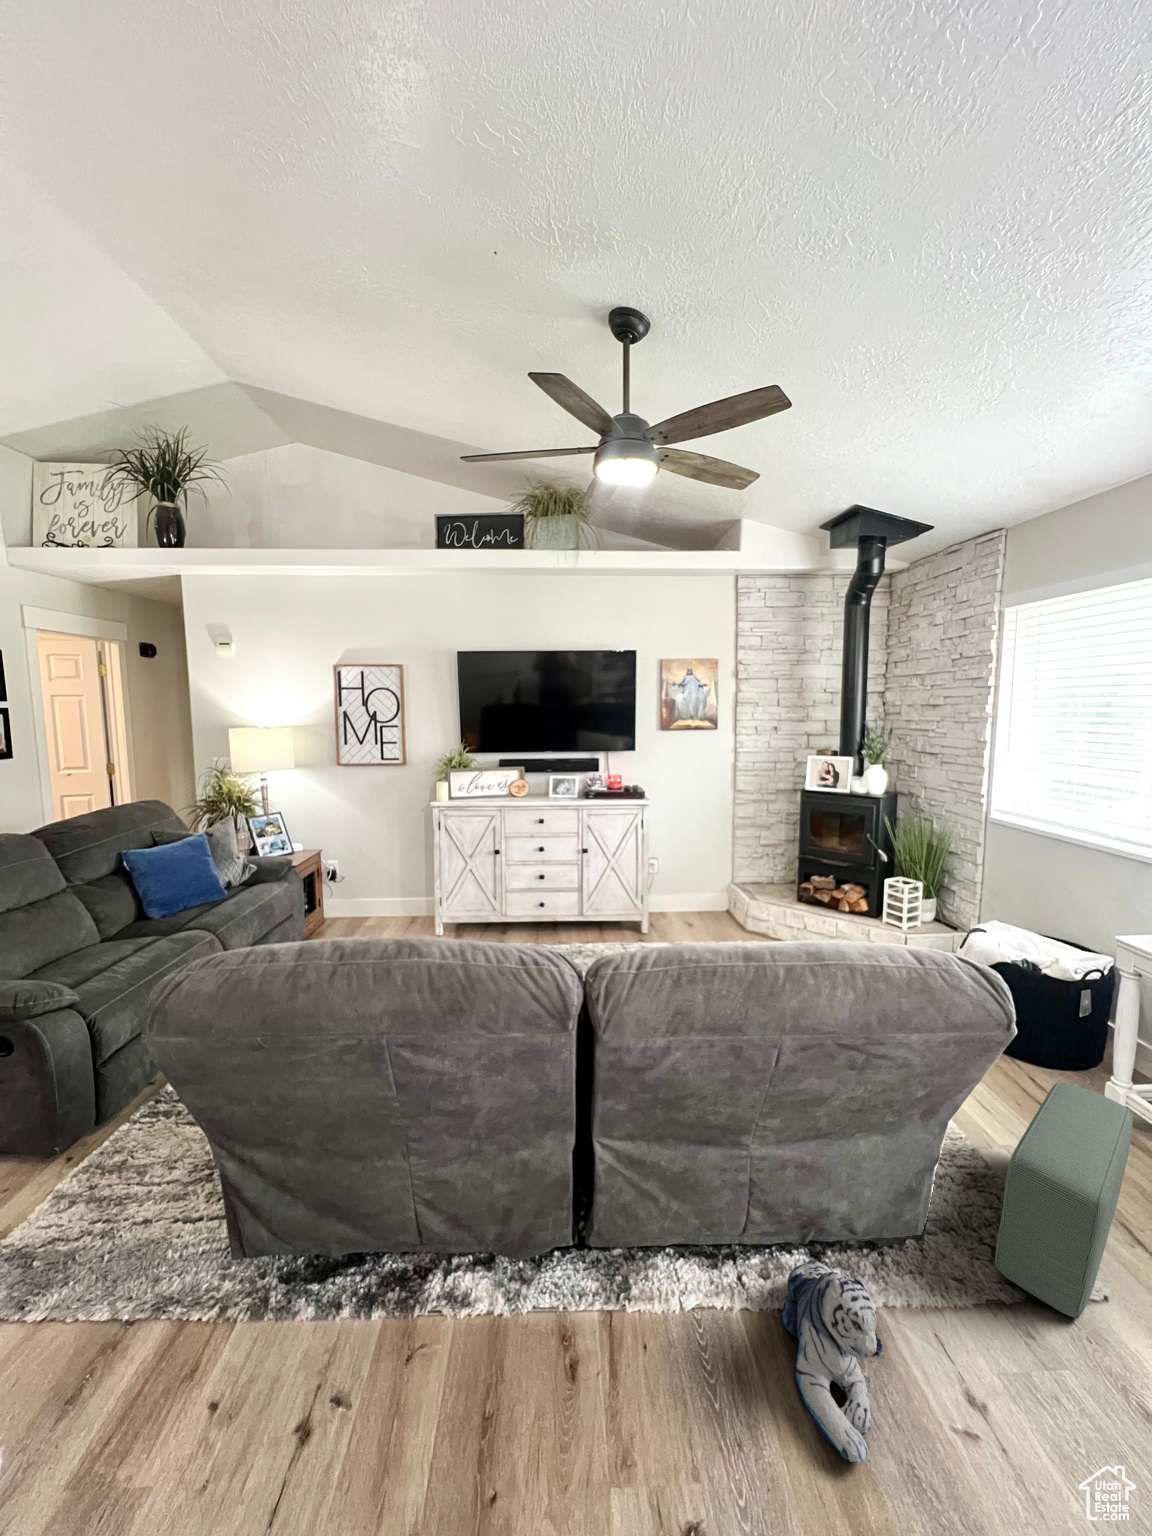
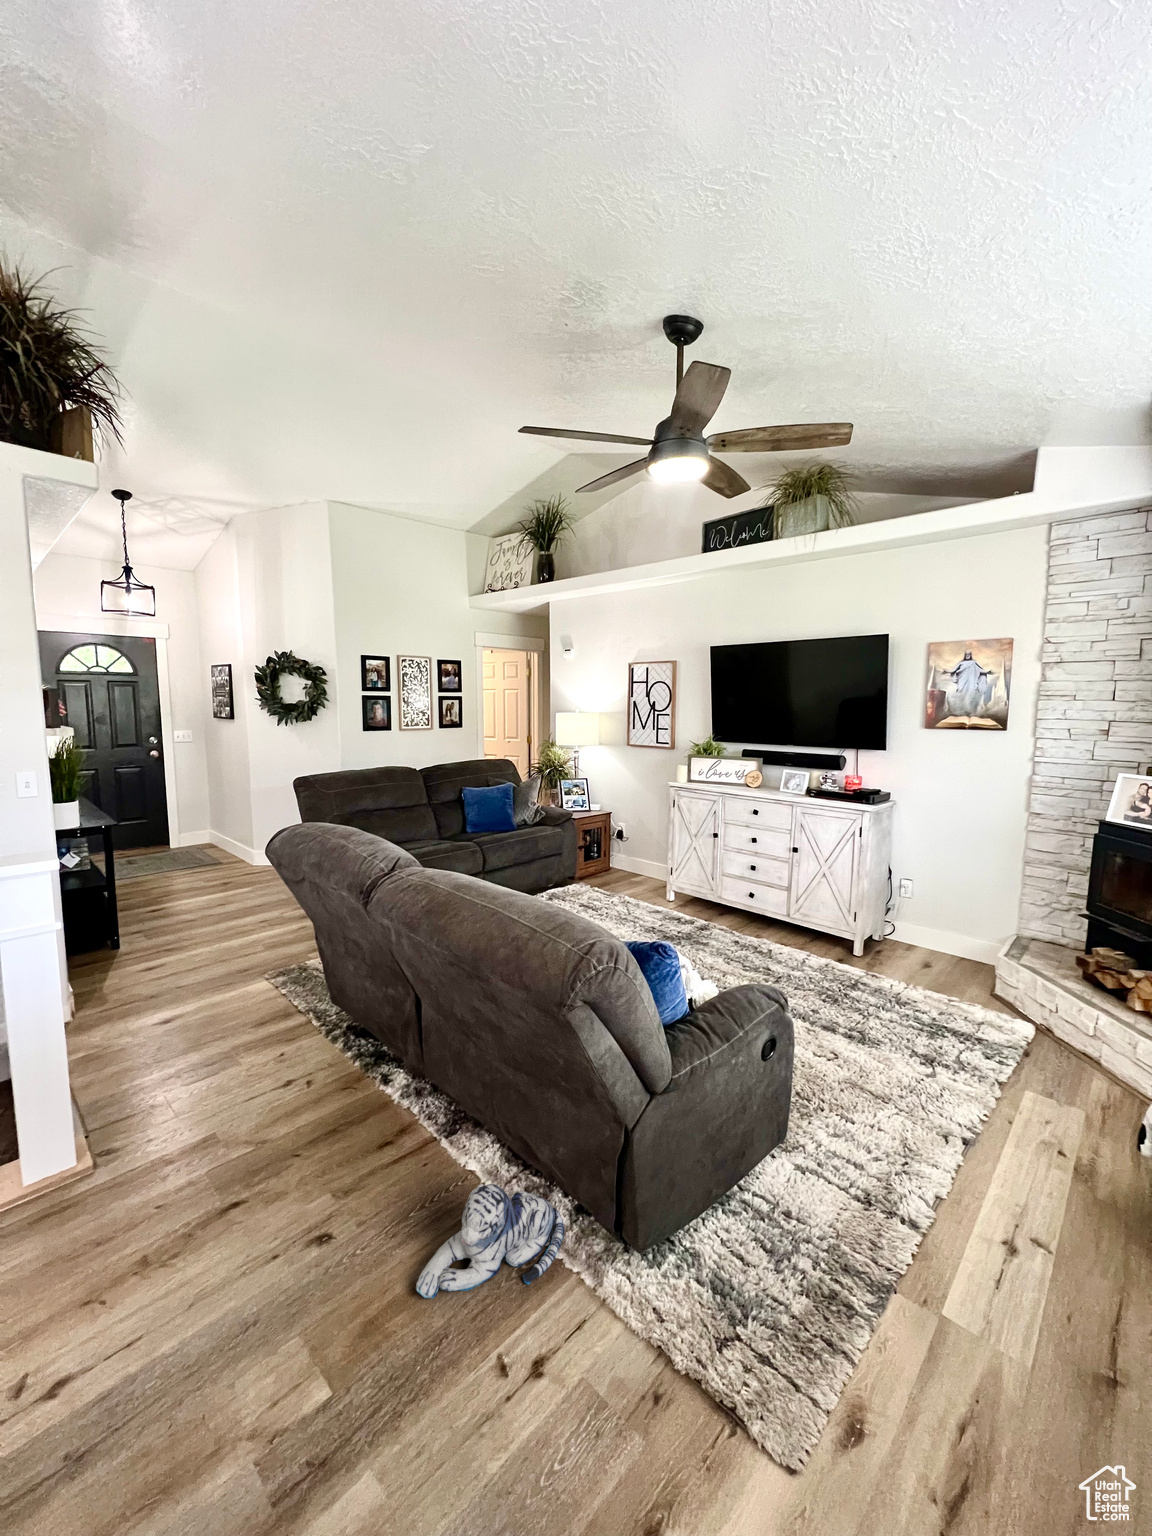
pouf: present [995,1081,1133,1319] -> none [699,1233,1055,1480]

